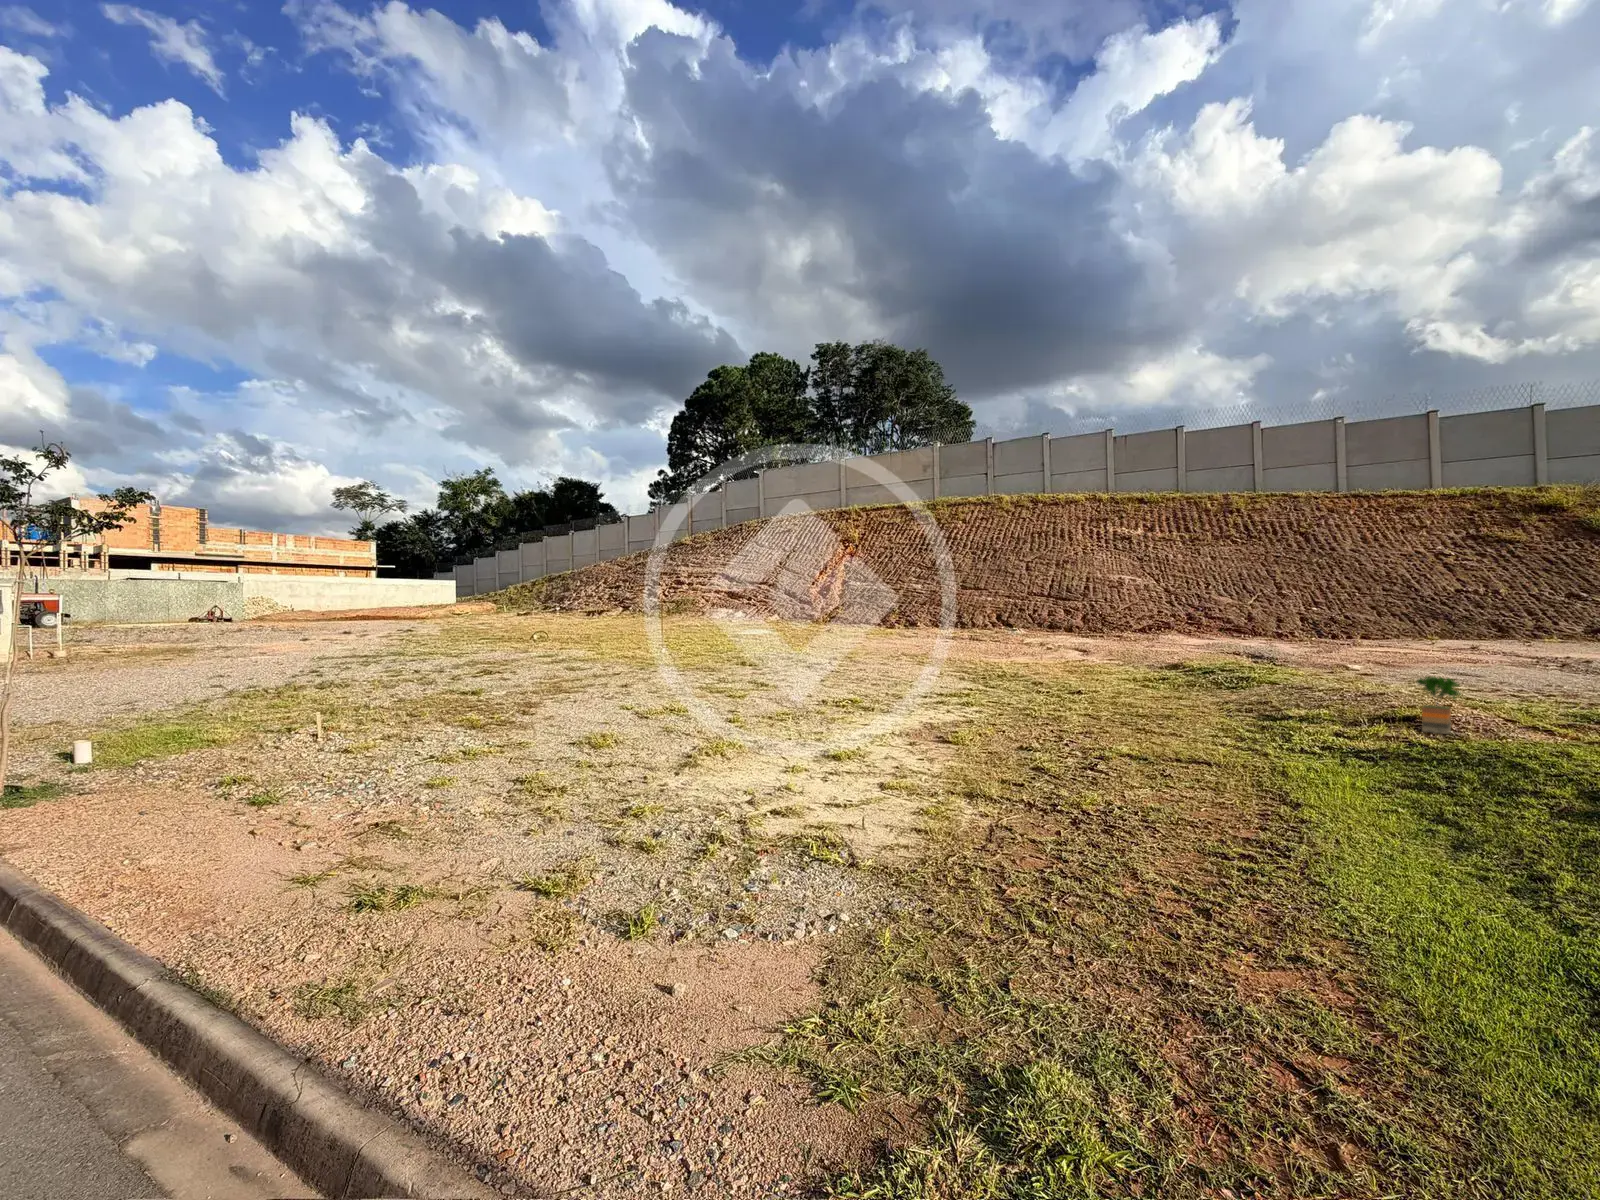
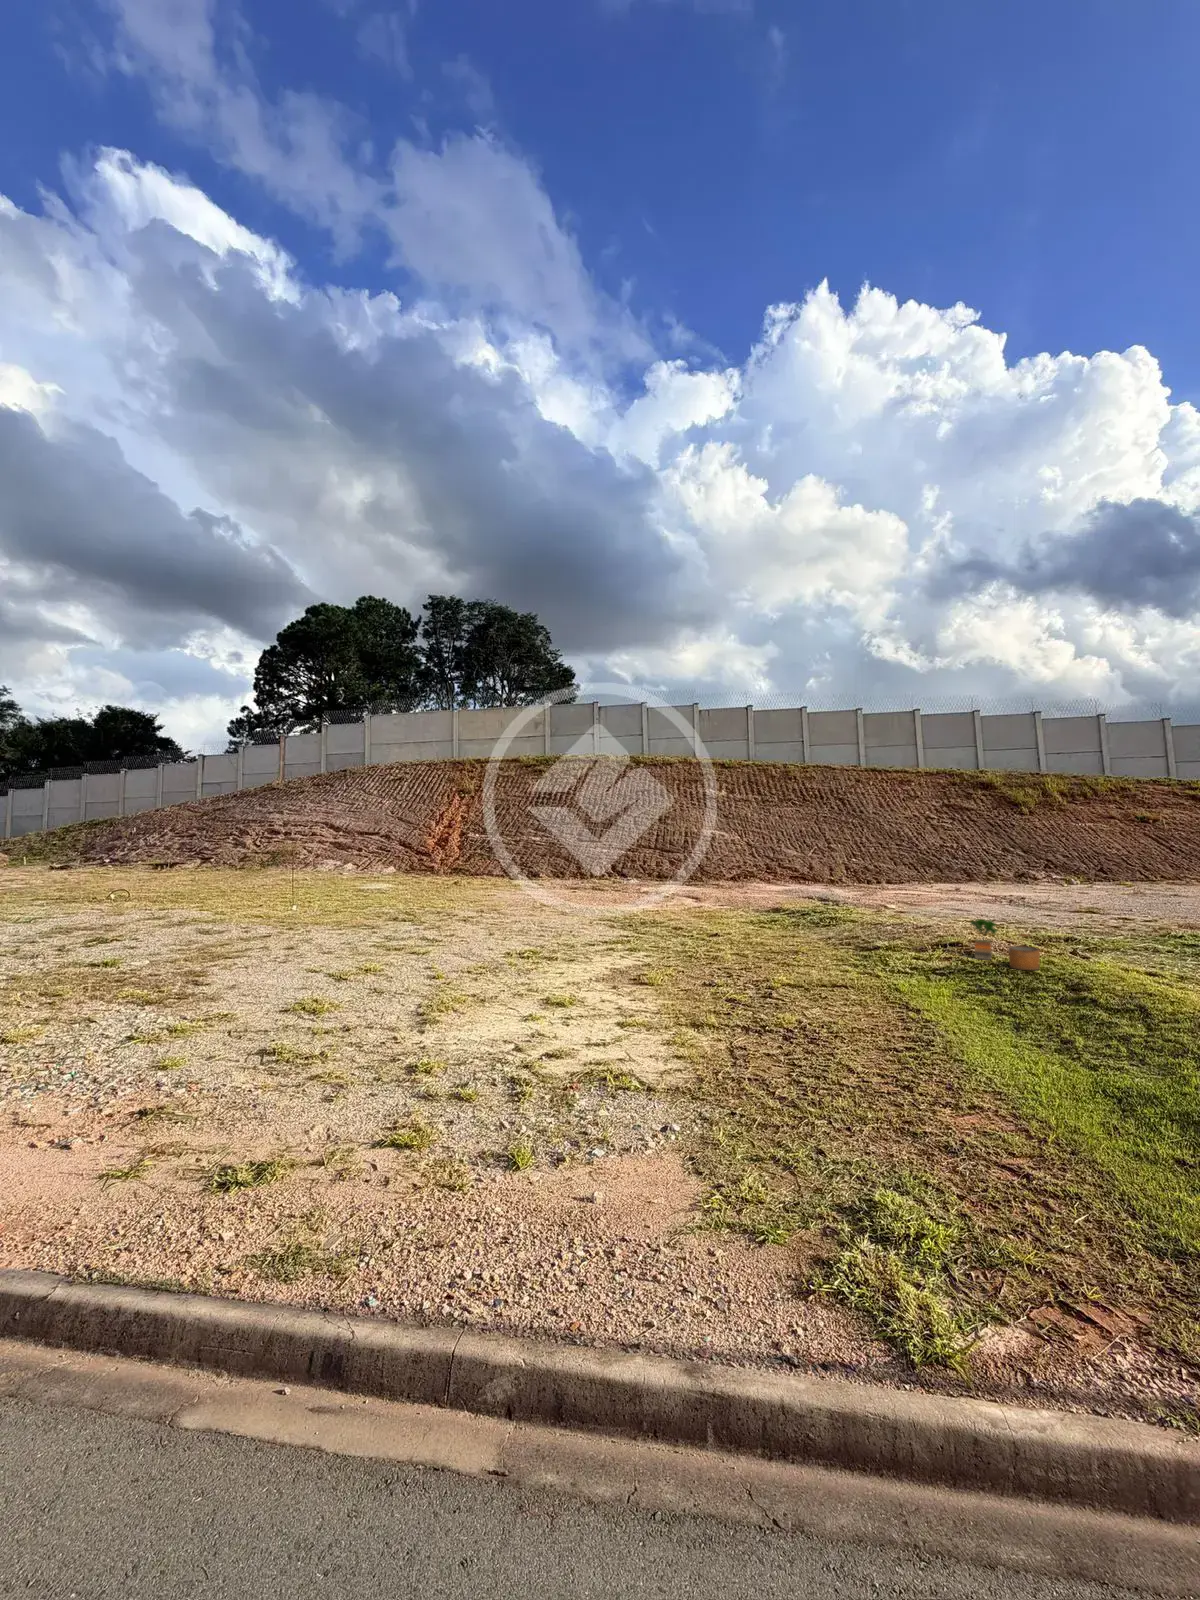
bucket: none [1473,699,1527,751] -> present [1008,934,1040,970]

